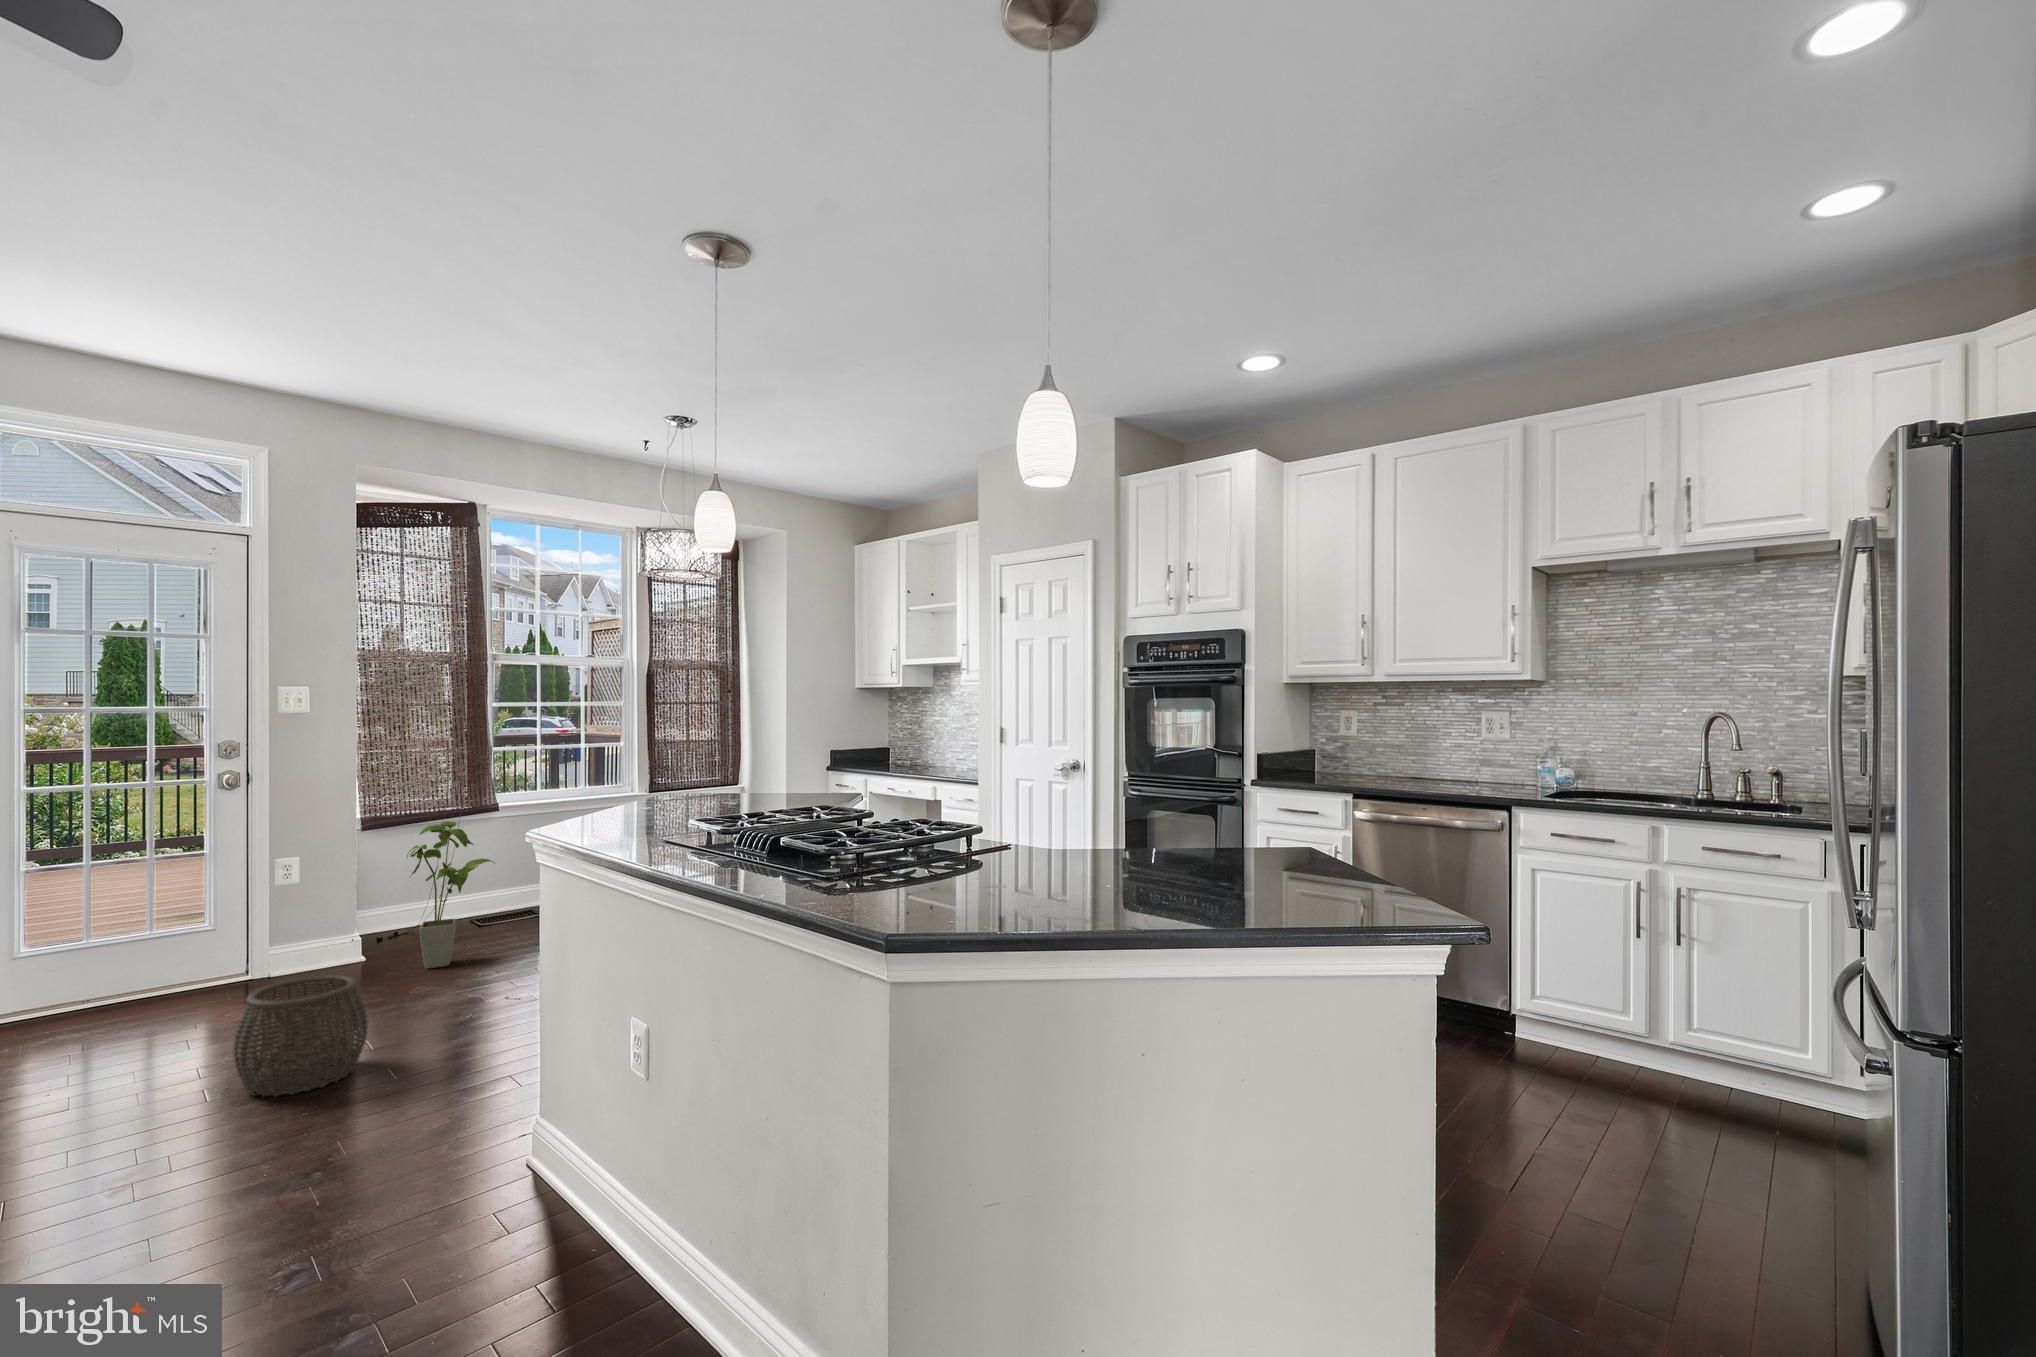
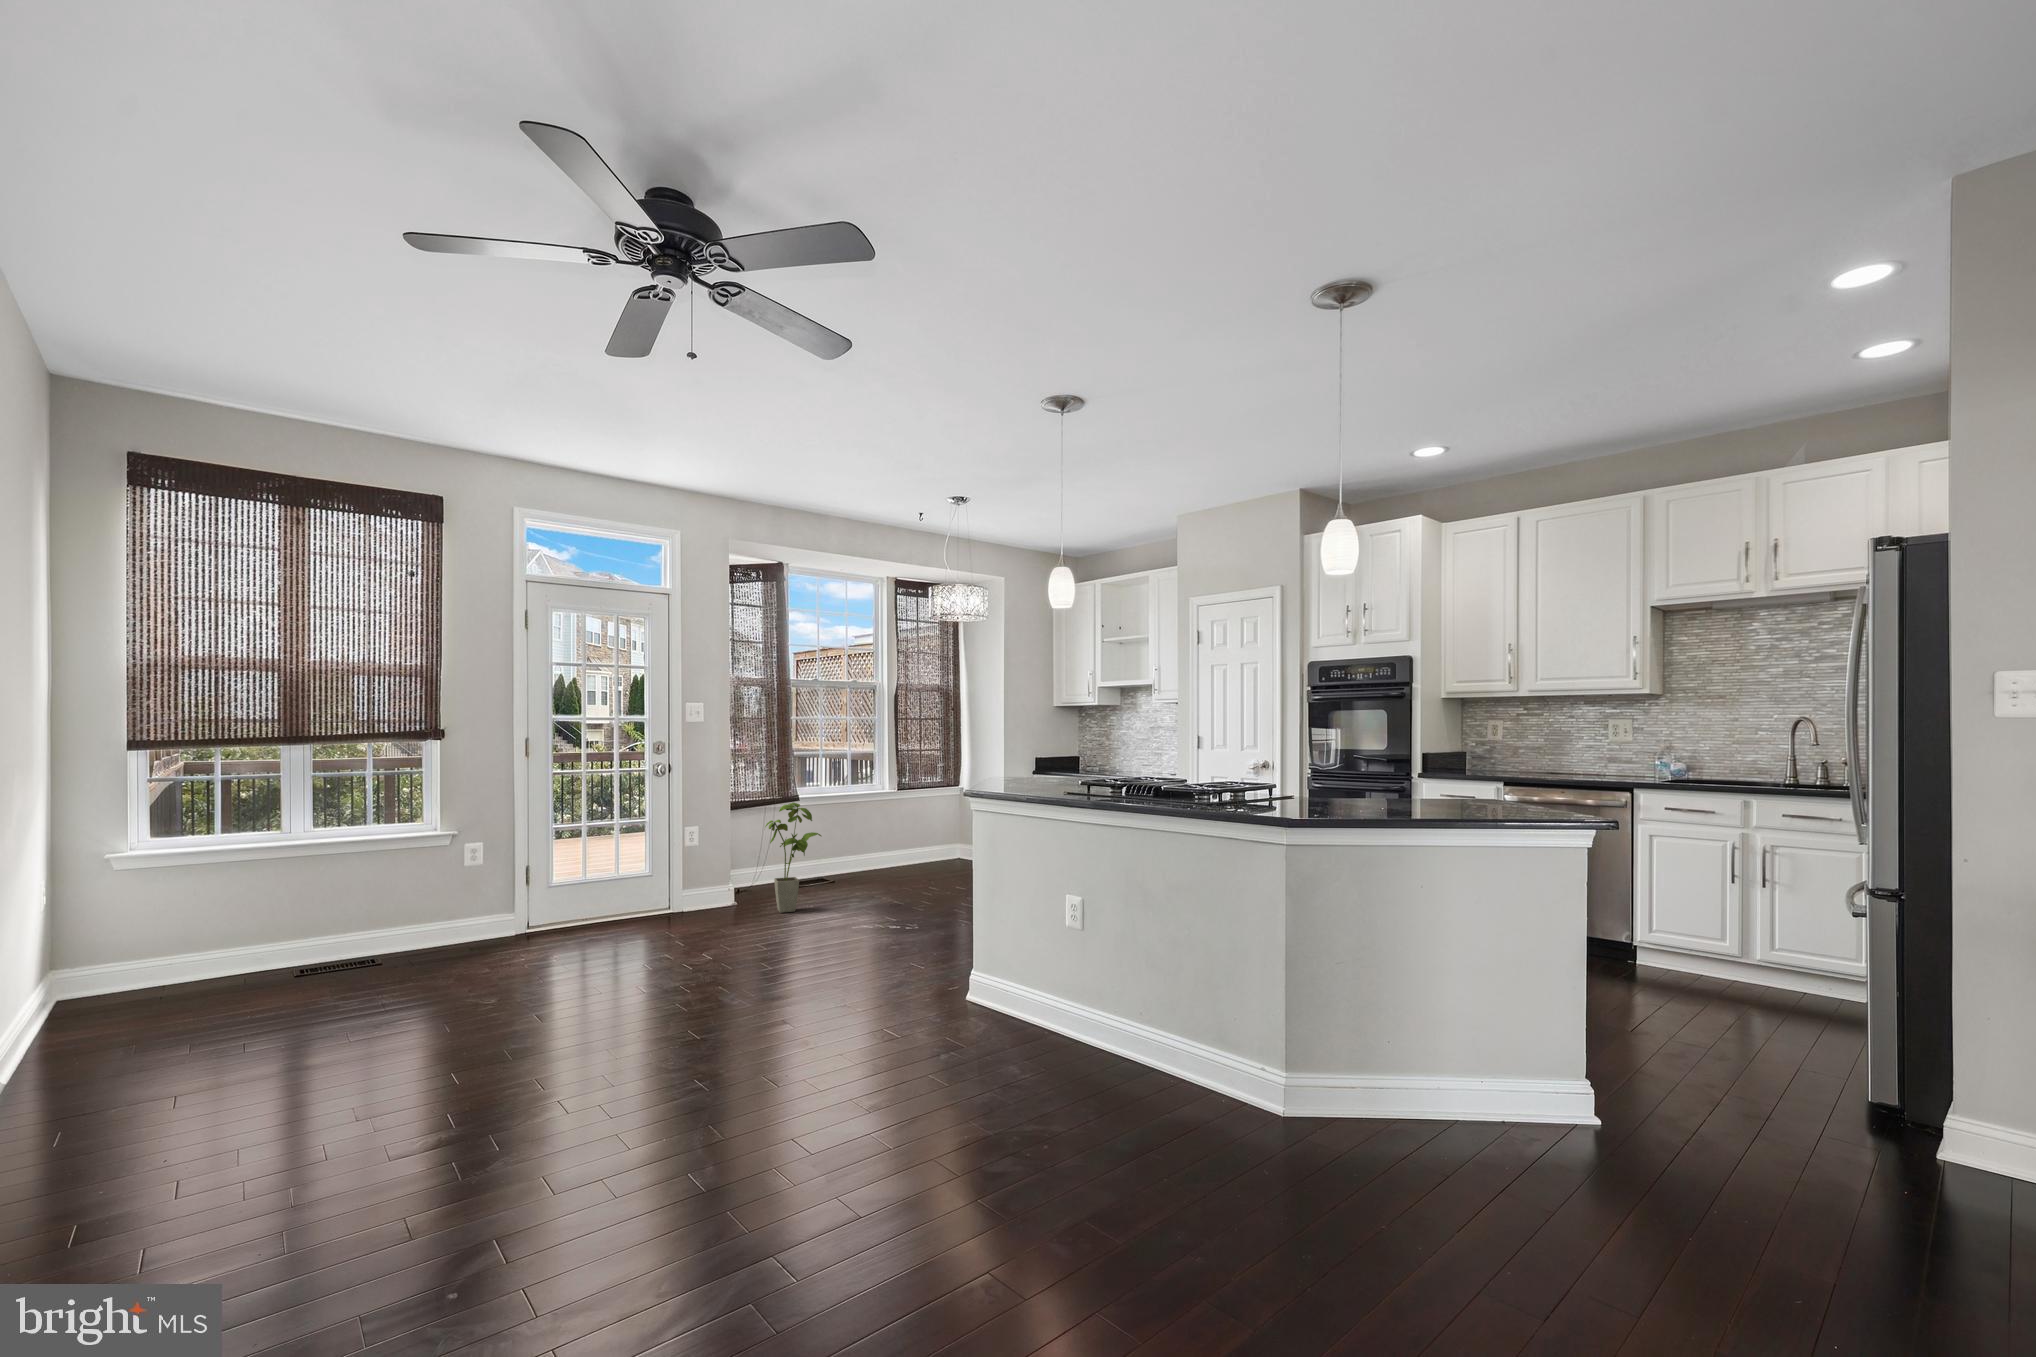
woven basket: present [232,975,369,1097] -> none [731,898,807,973]

